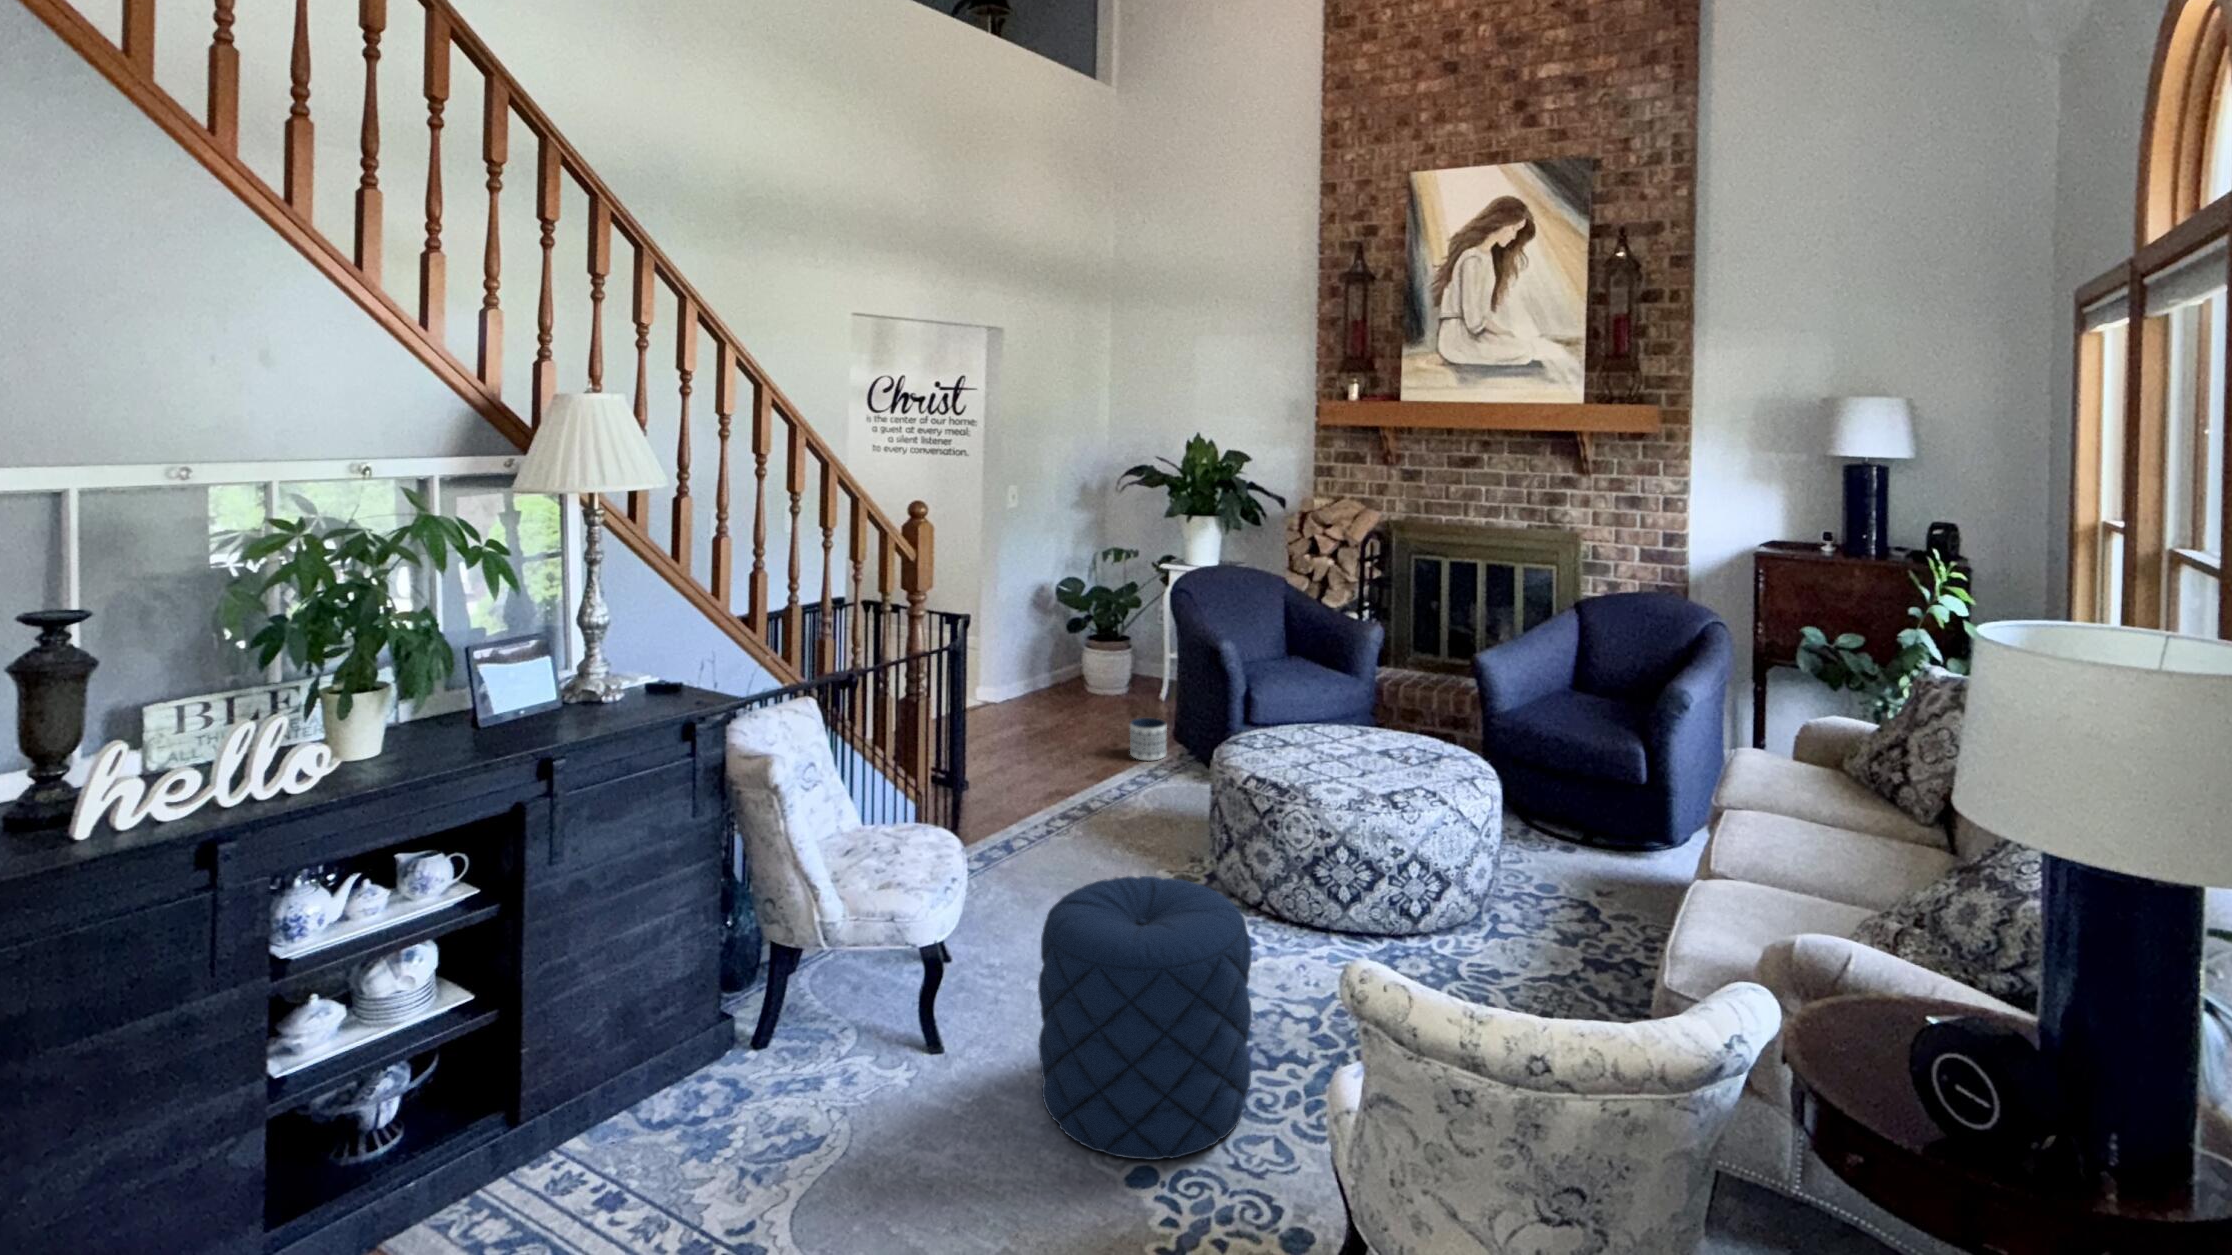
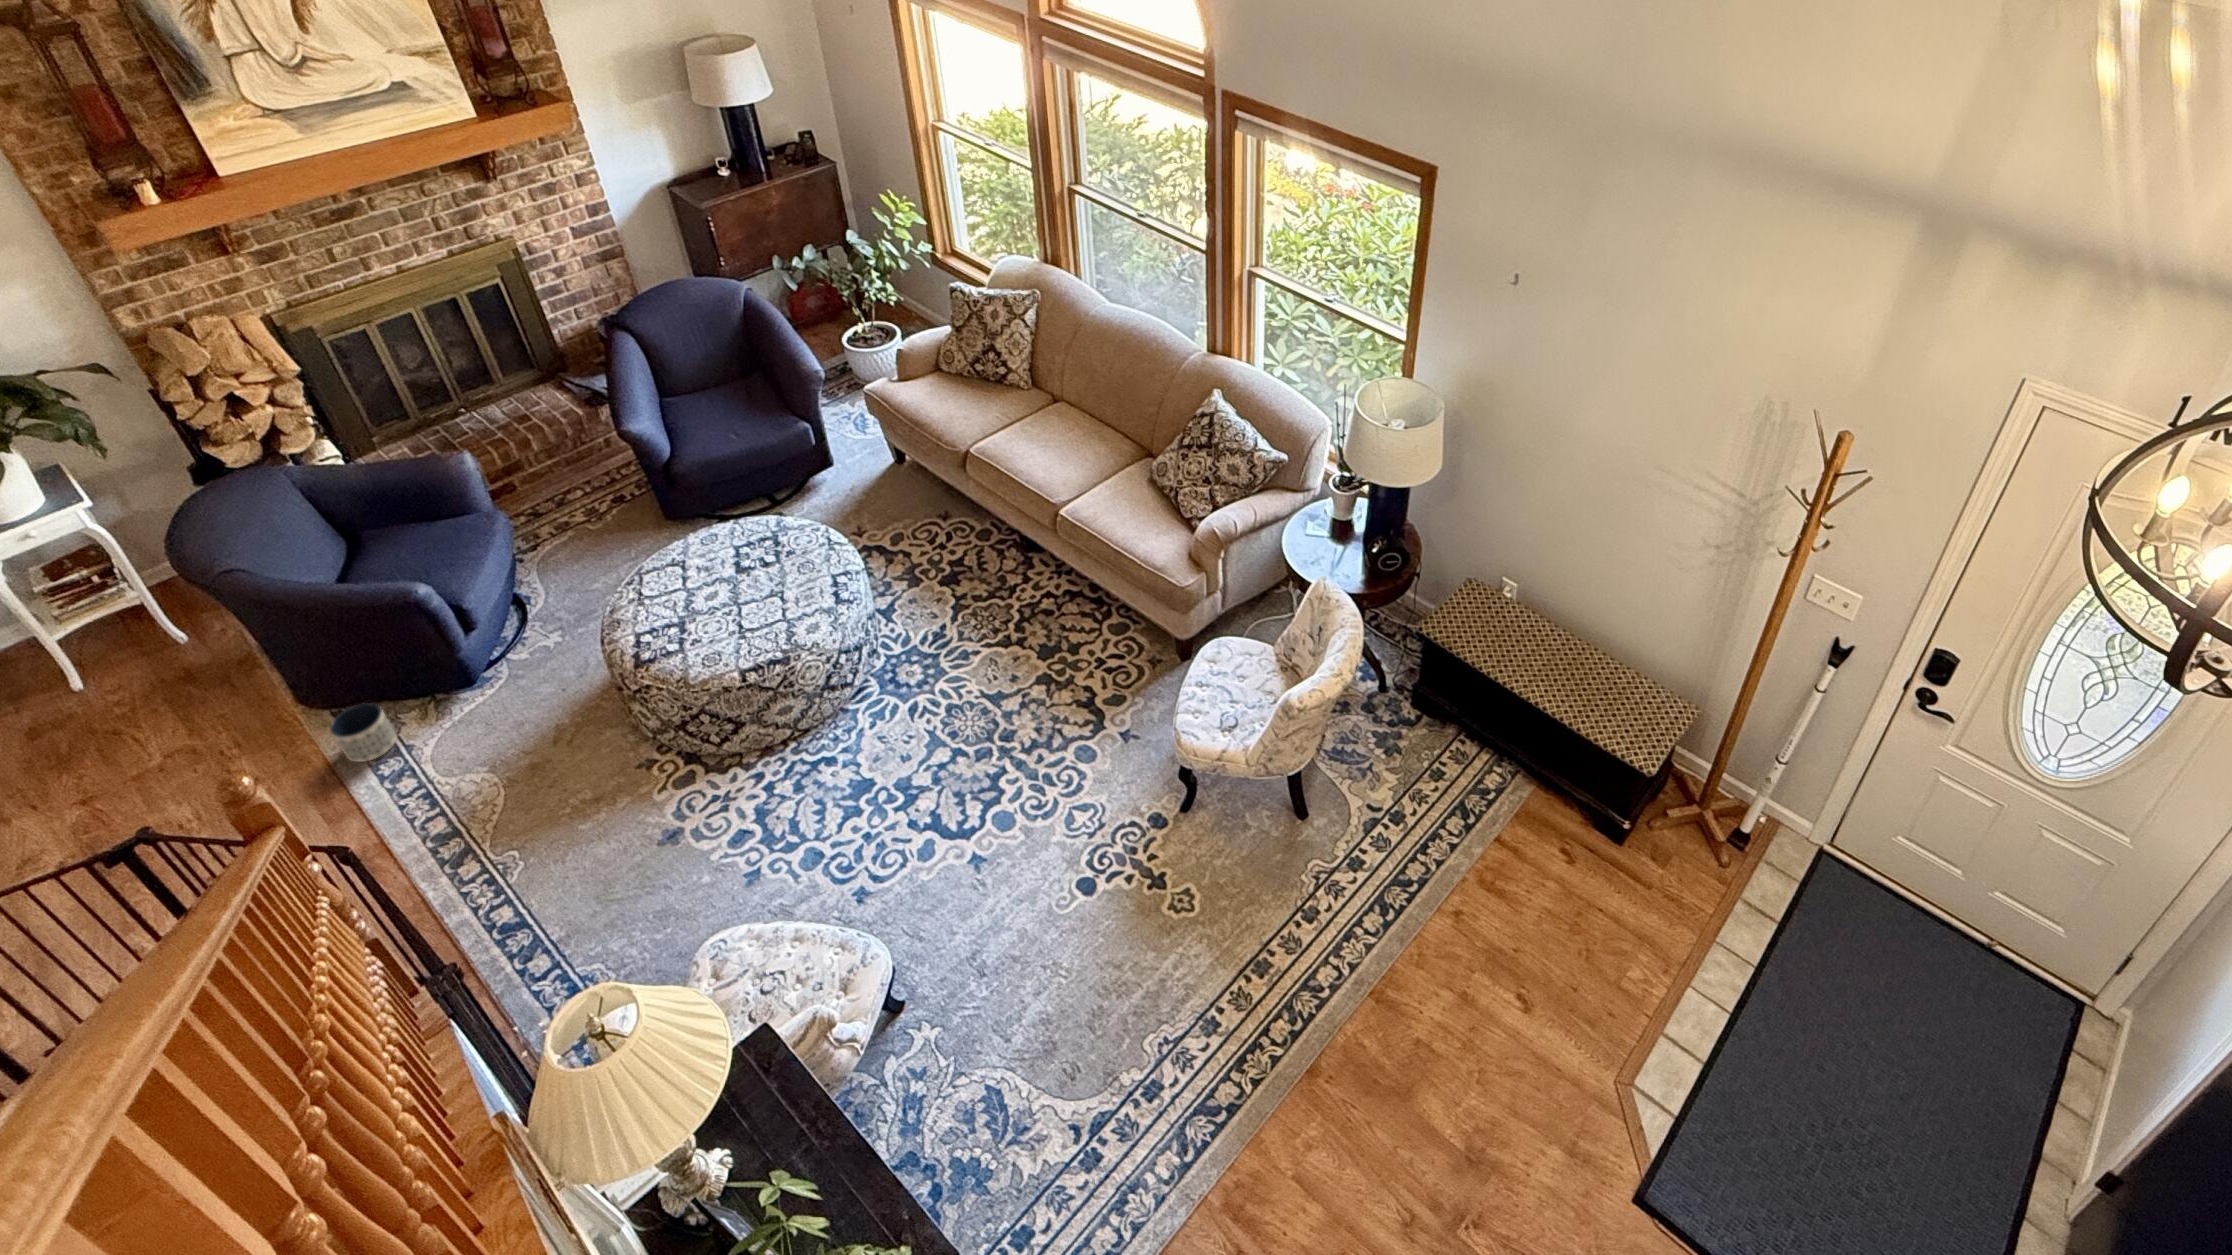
pouf: present [1038,876,1252,1160] -> none [910,739,1071,934]

